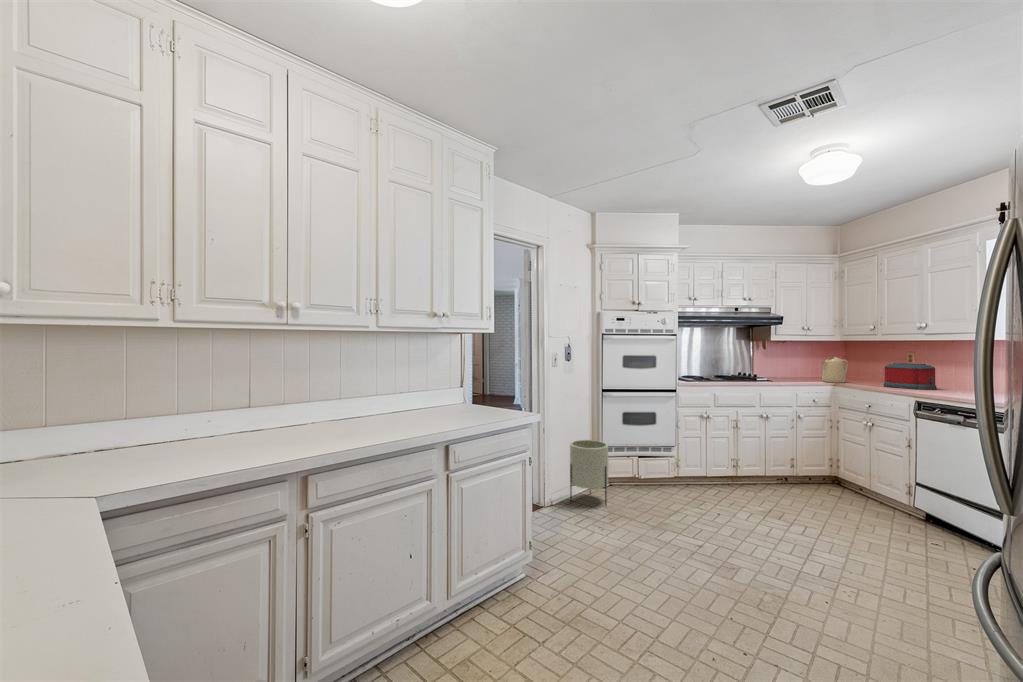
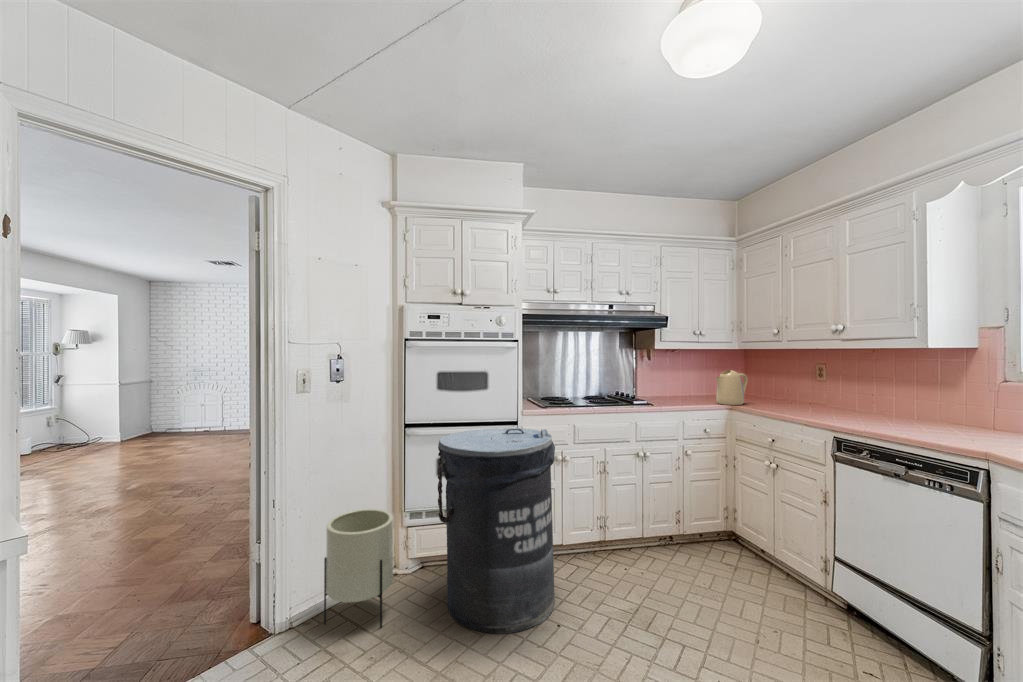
toaster: present [884,363,936,390] -> none [790,379,856,418]
trash can: none [632,393,711,513] -> present [438,428,555,634]

